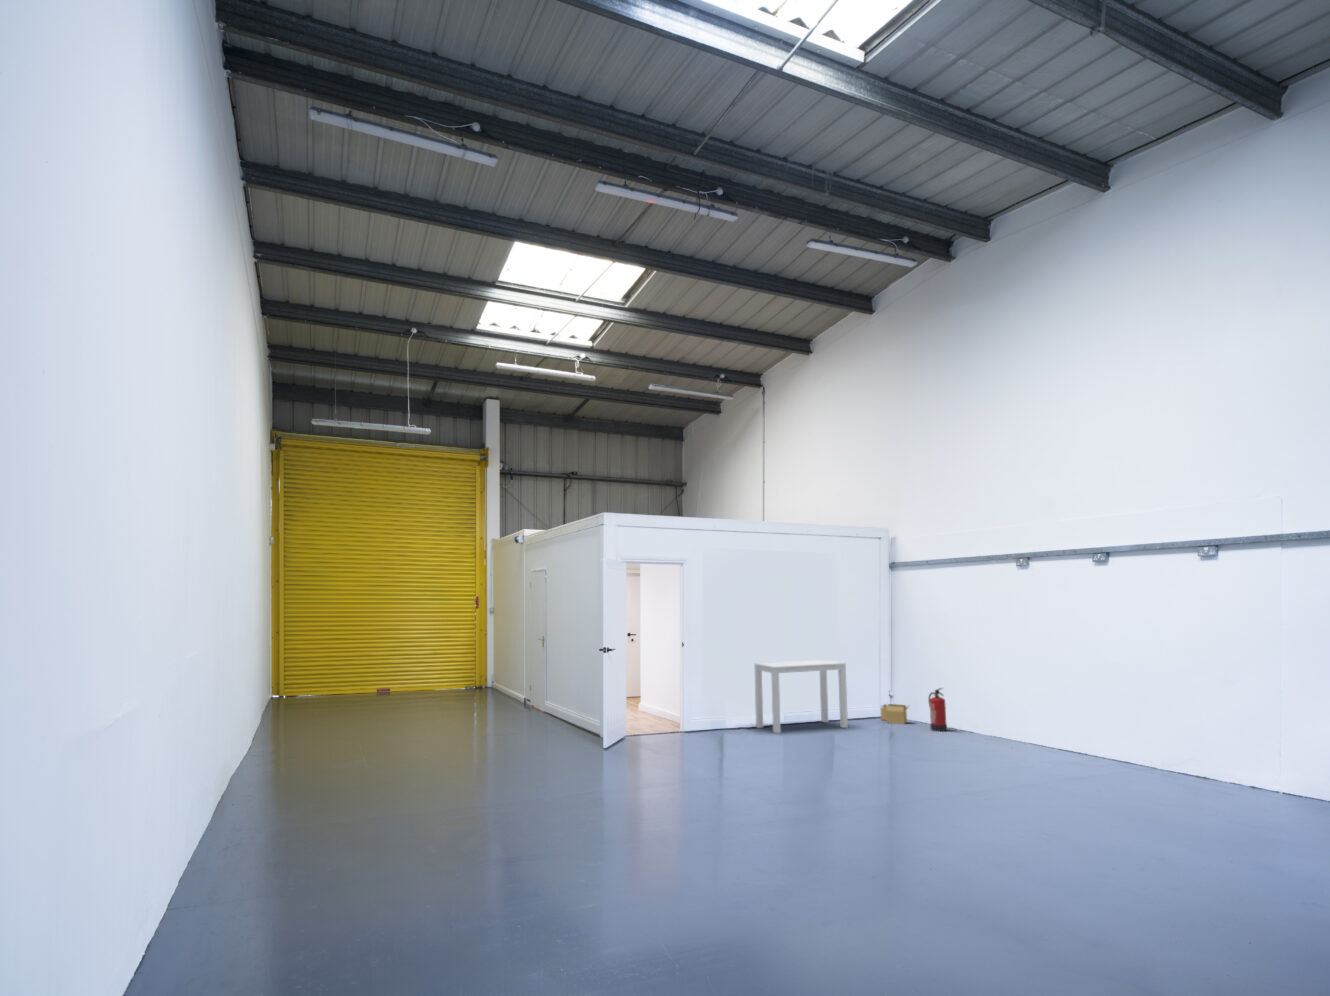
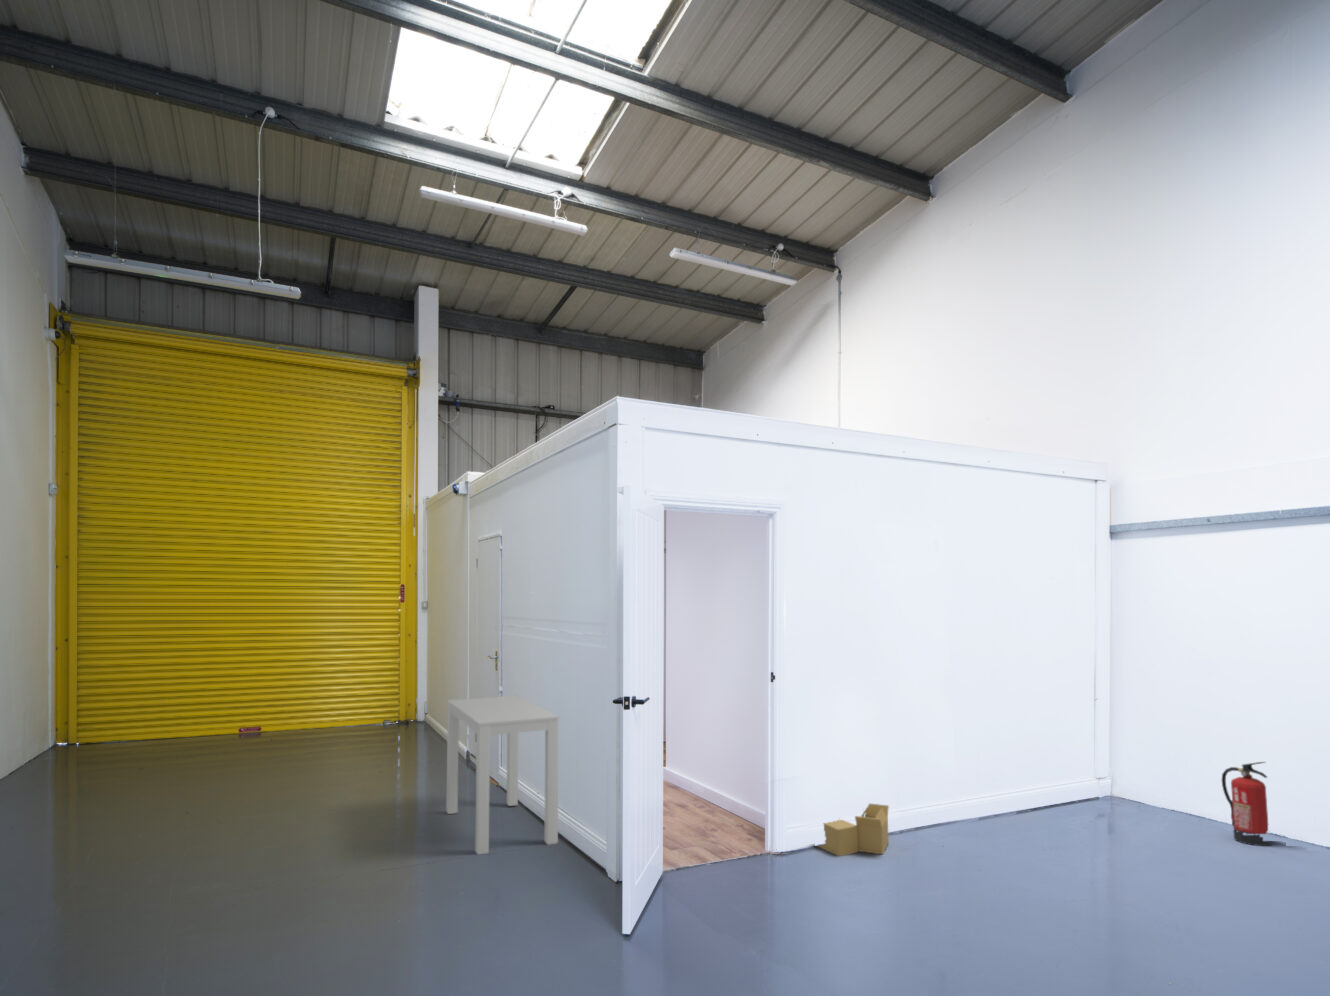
desk: present [754,660,848,733] -> present [446,695,559,854]
cardboard box: present [880,704,908,724] -> present [818,804,889,856]

